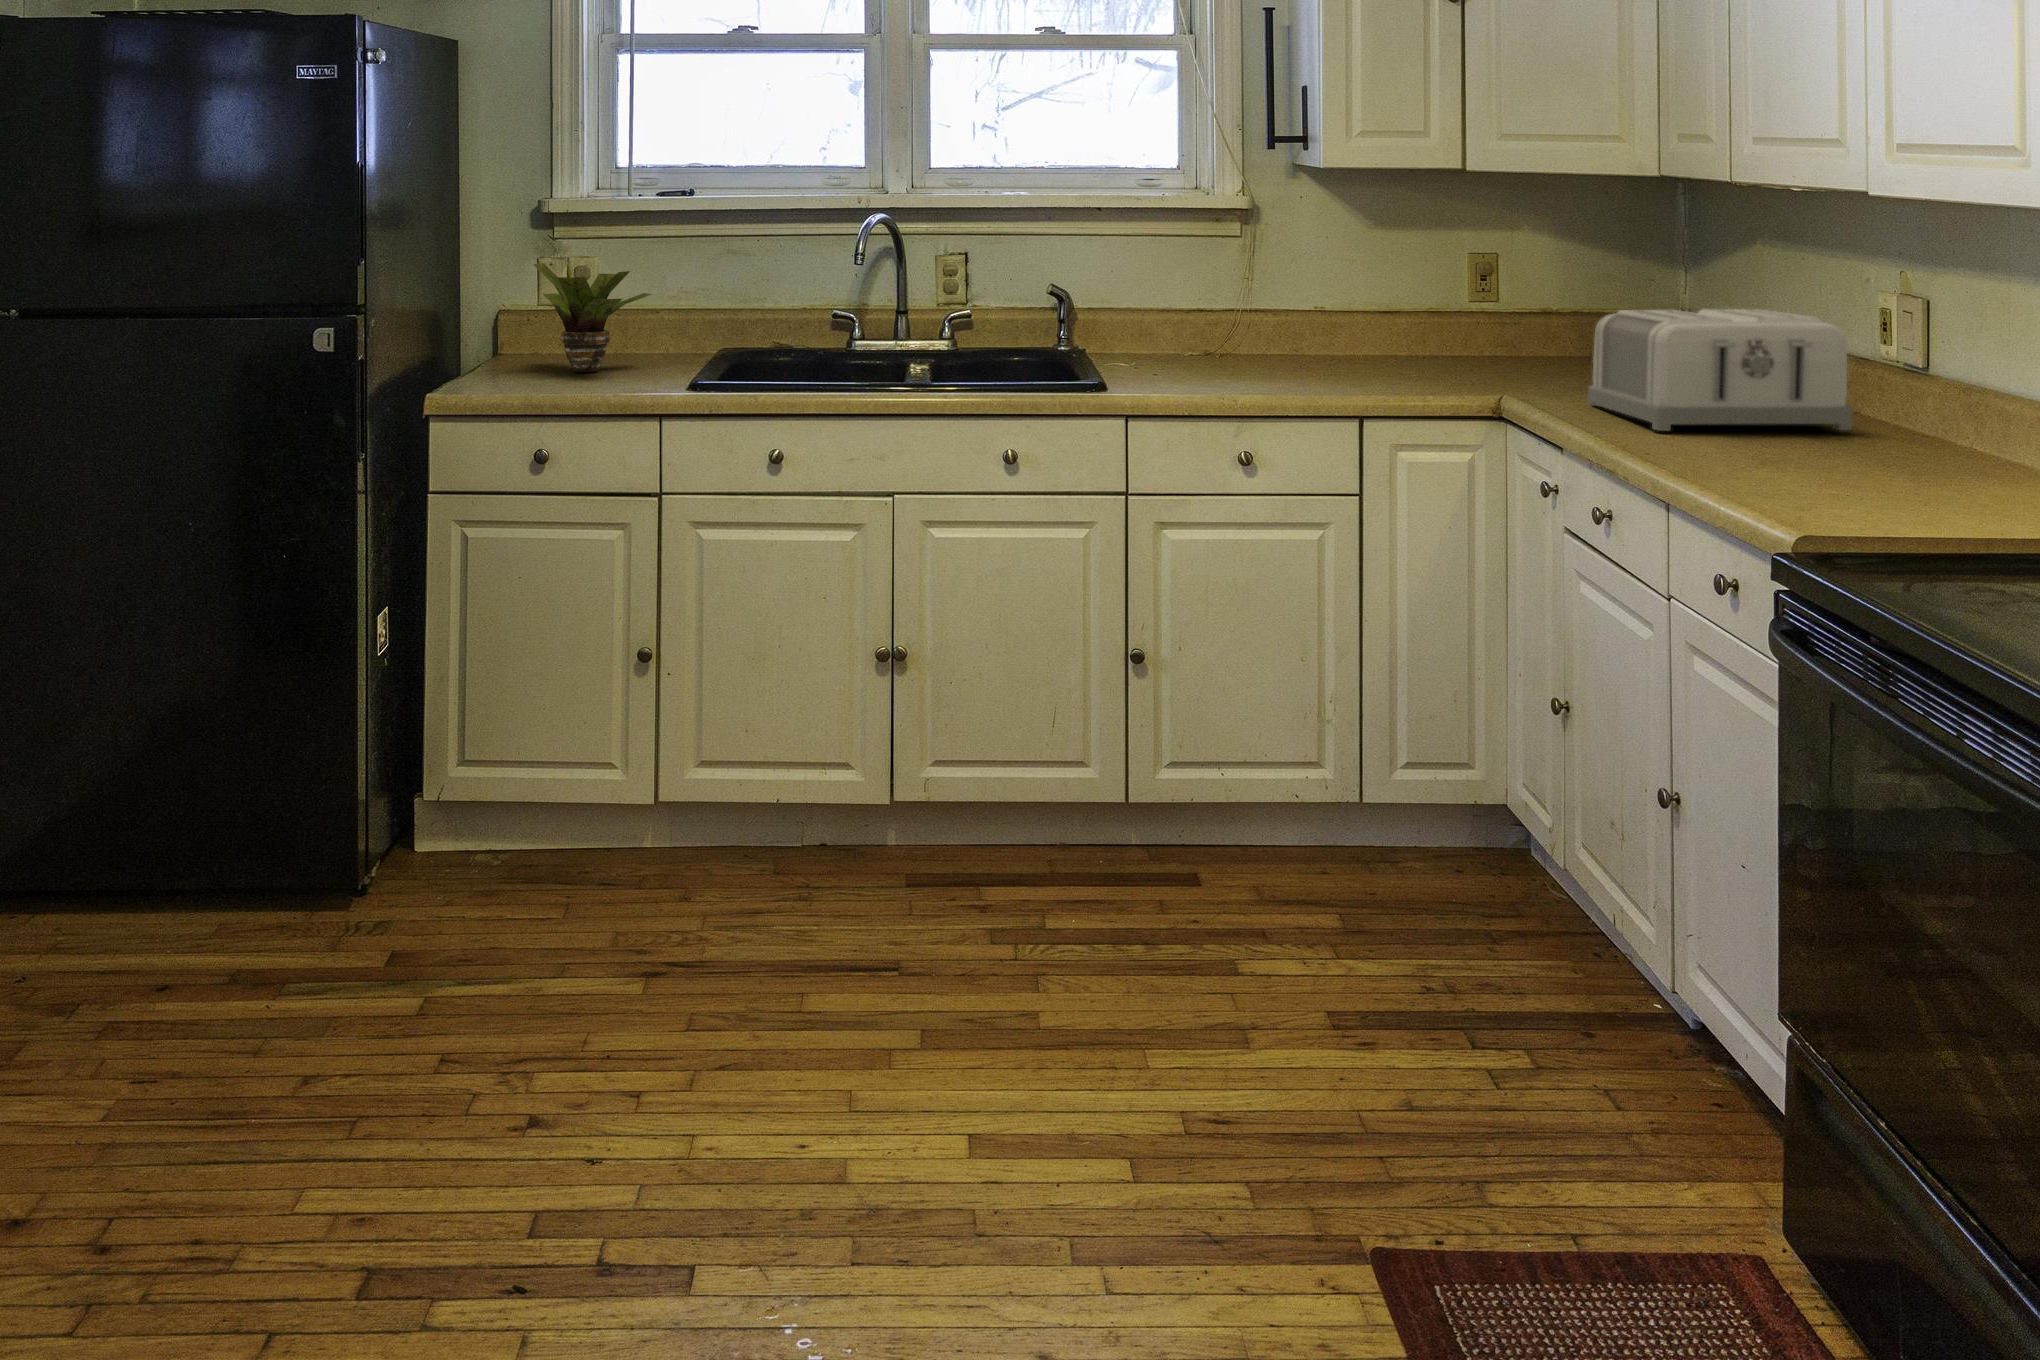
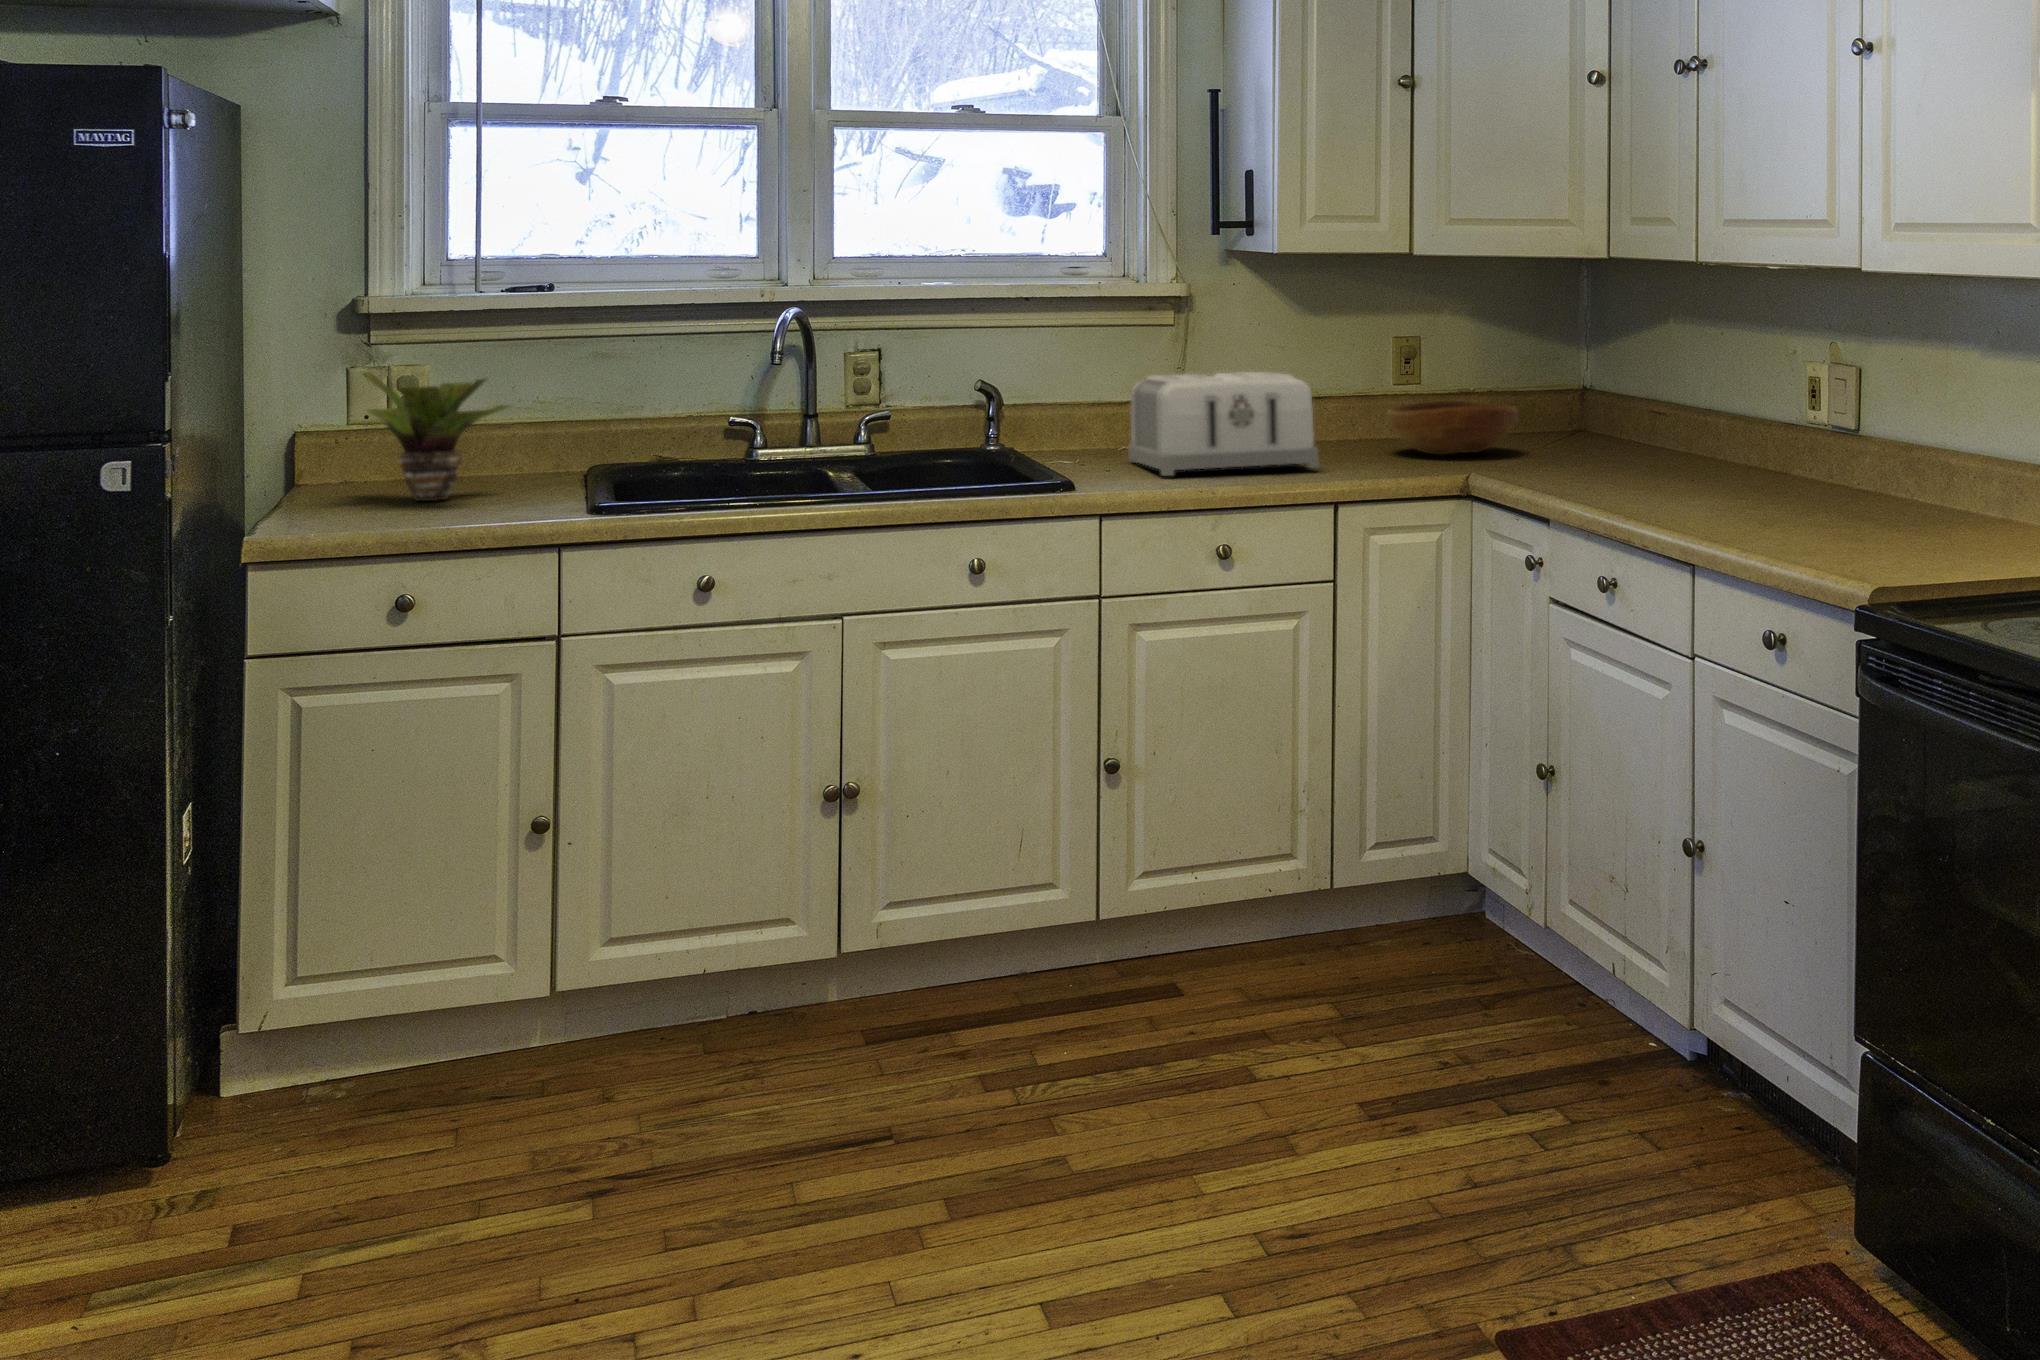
toaster: present [1588,309,1852,431] -> present [1128,372,1319,476]
bowl: none [1449,316,1592,372] -> present [1387,400,1517,455]

